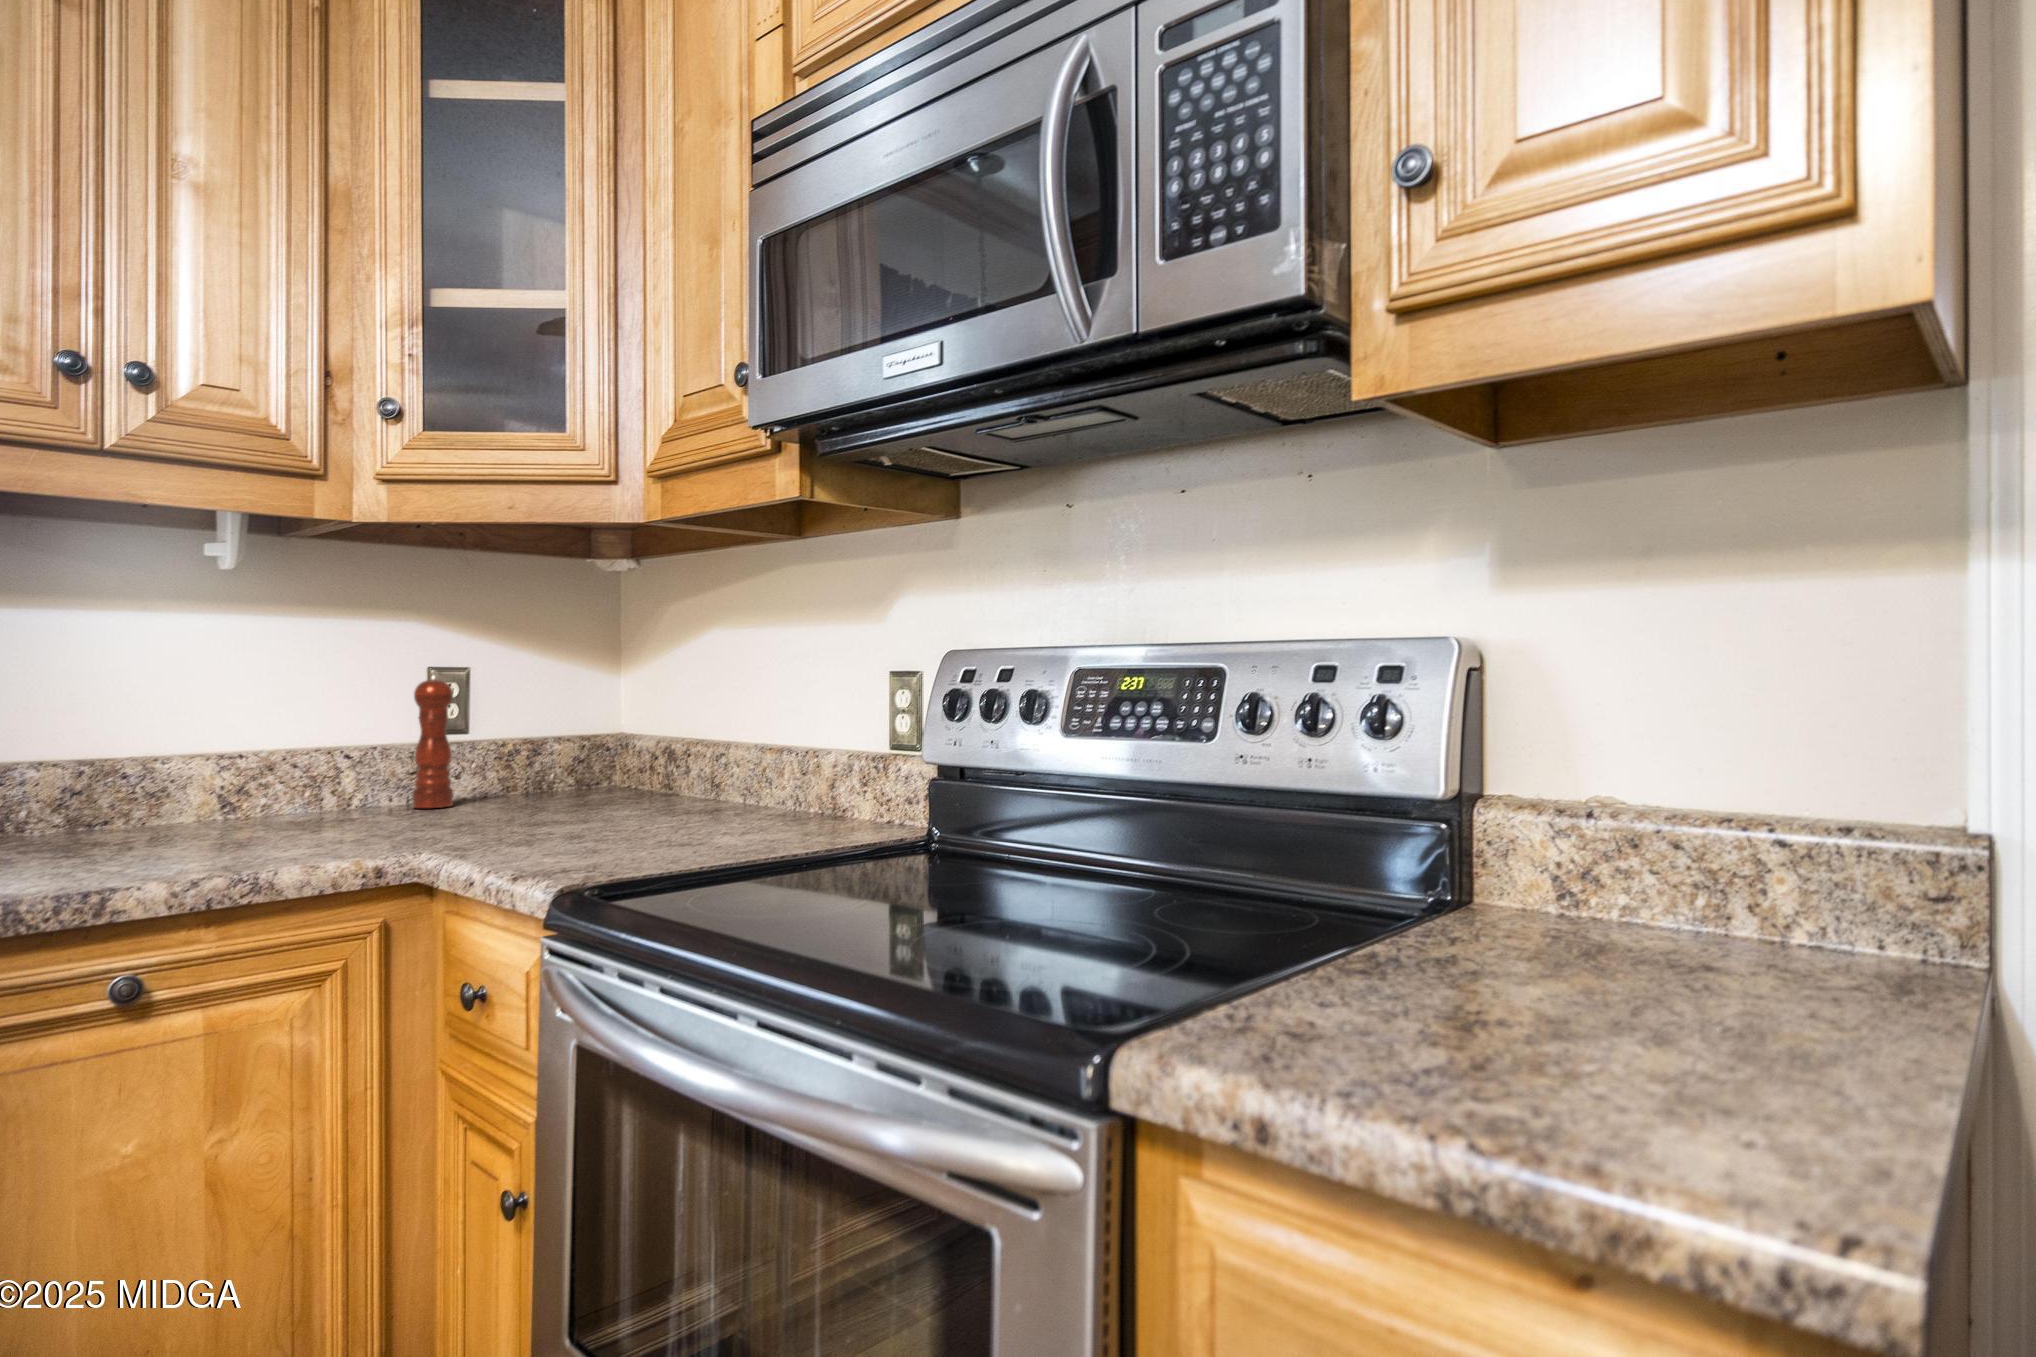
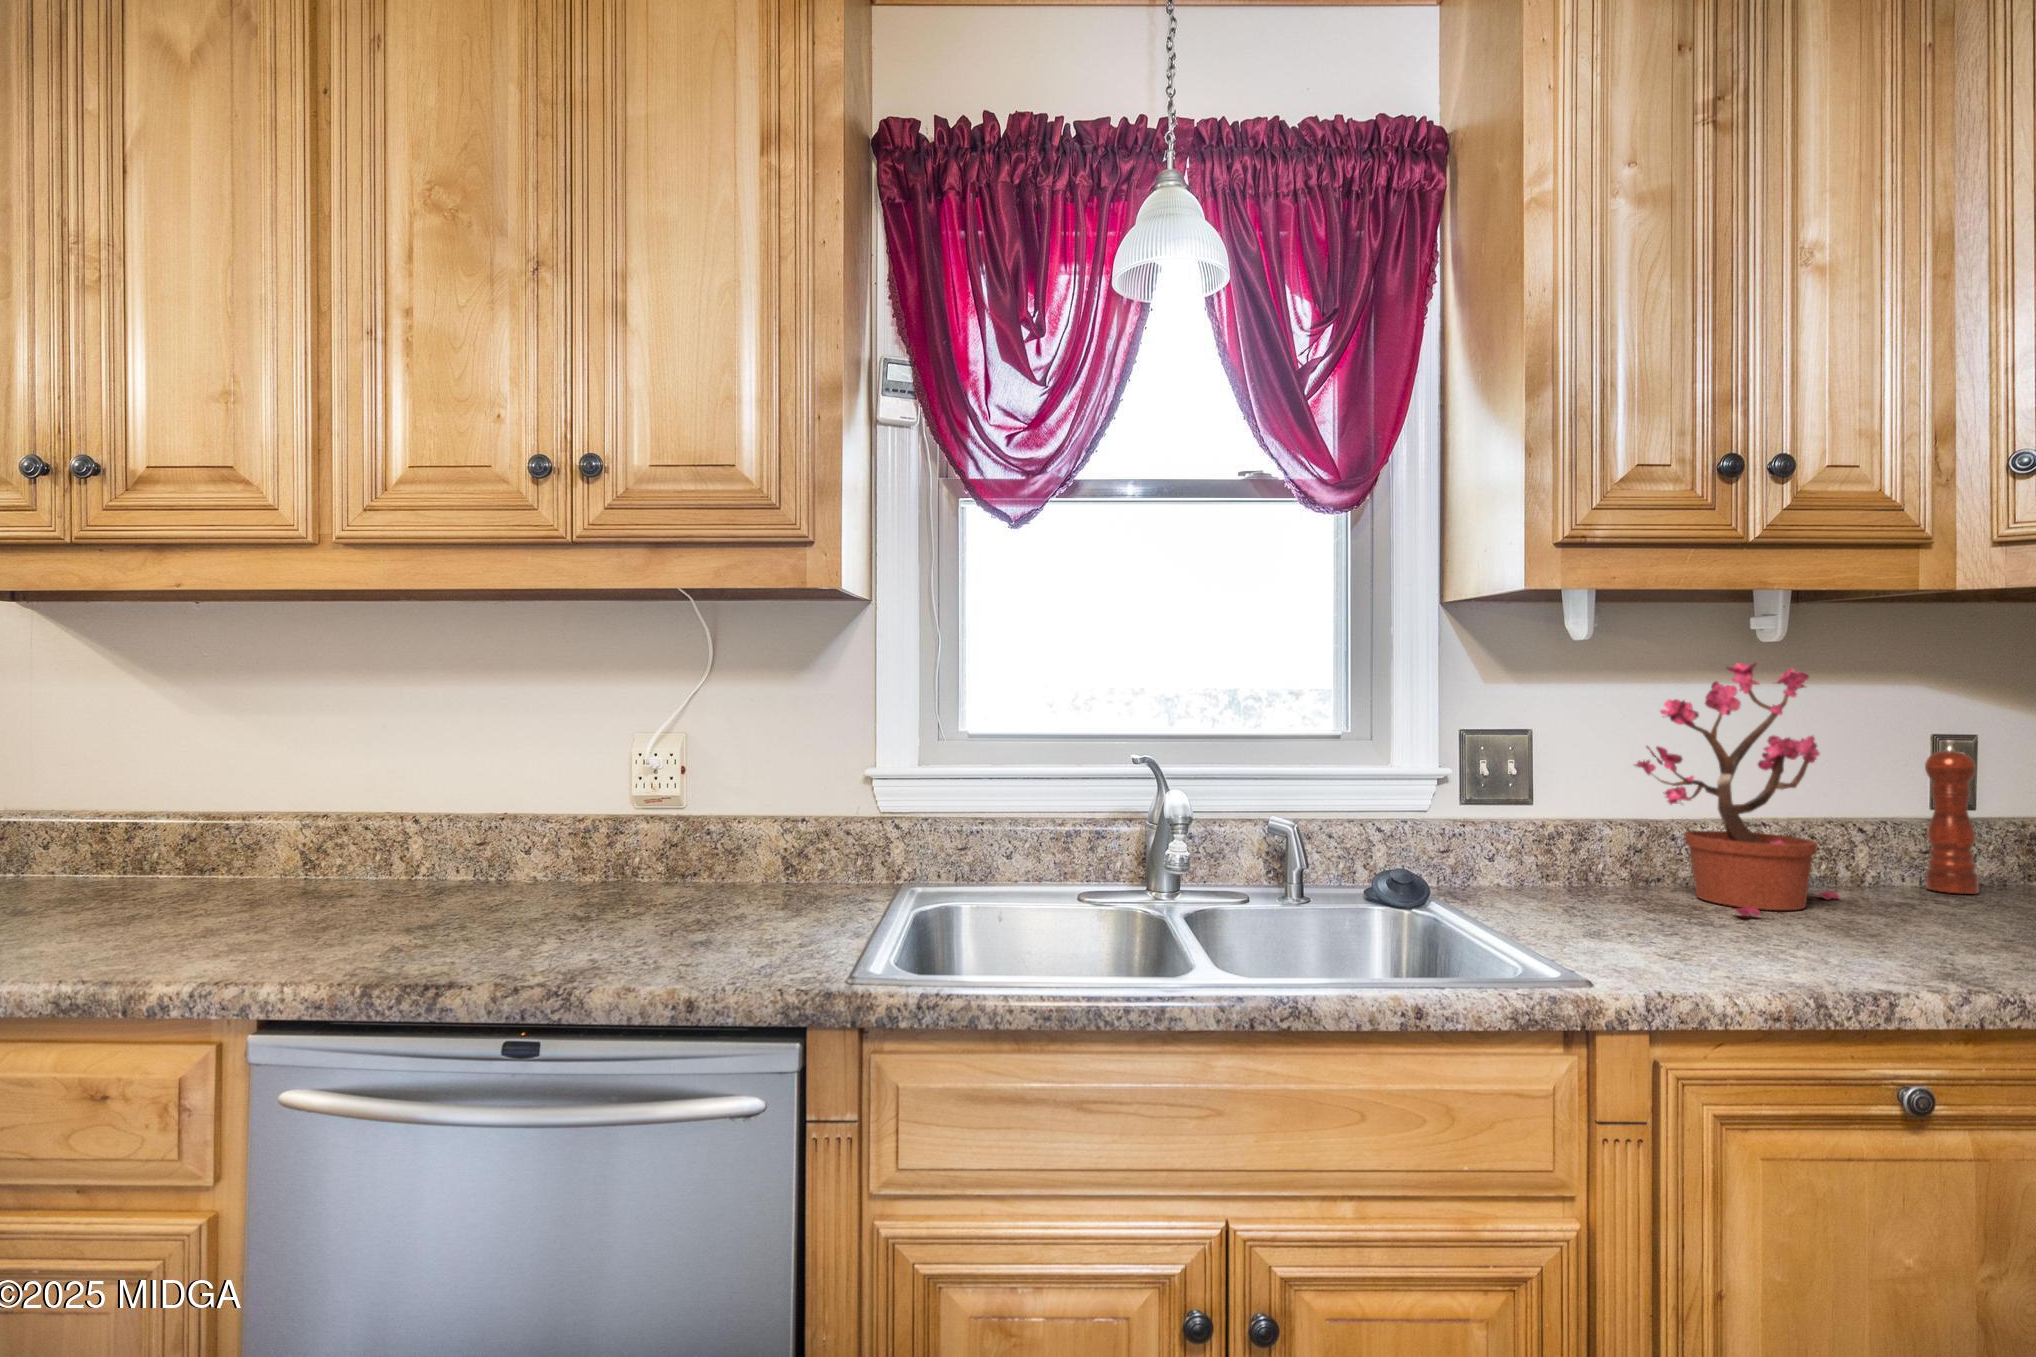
potted plant: none [40,588,294,849] -> present [1635,663,1839,916]

